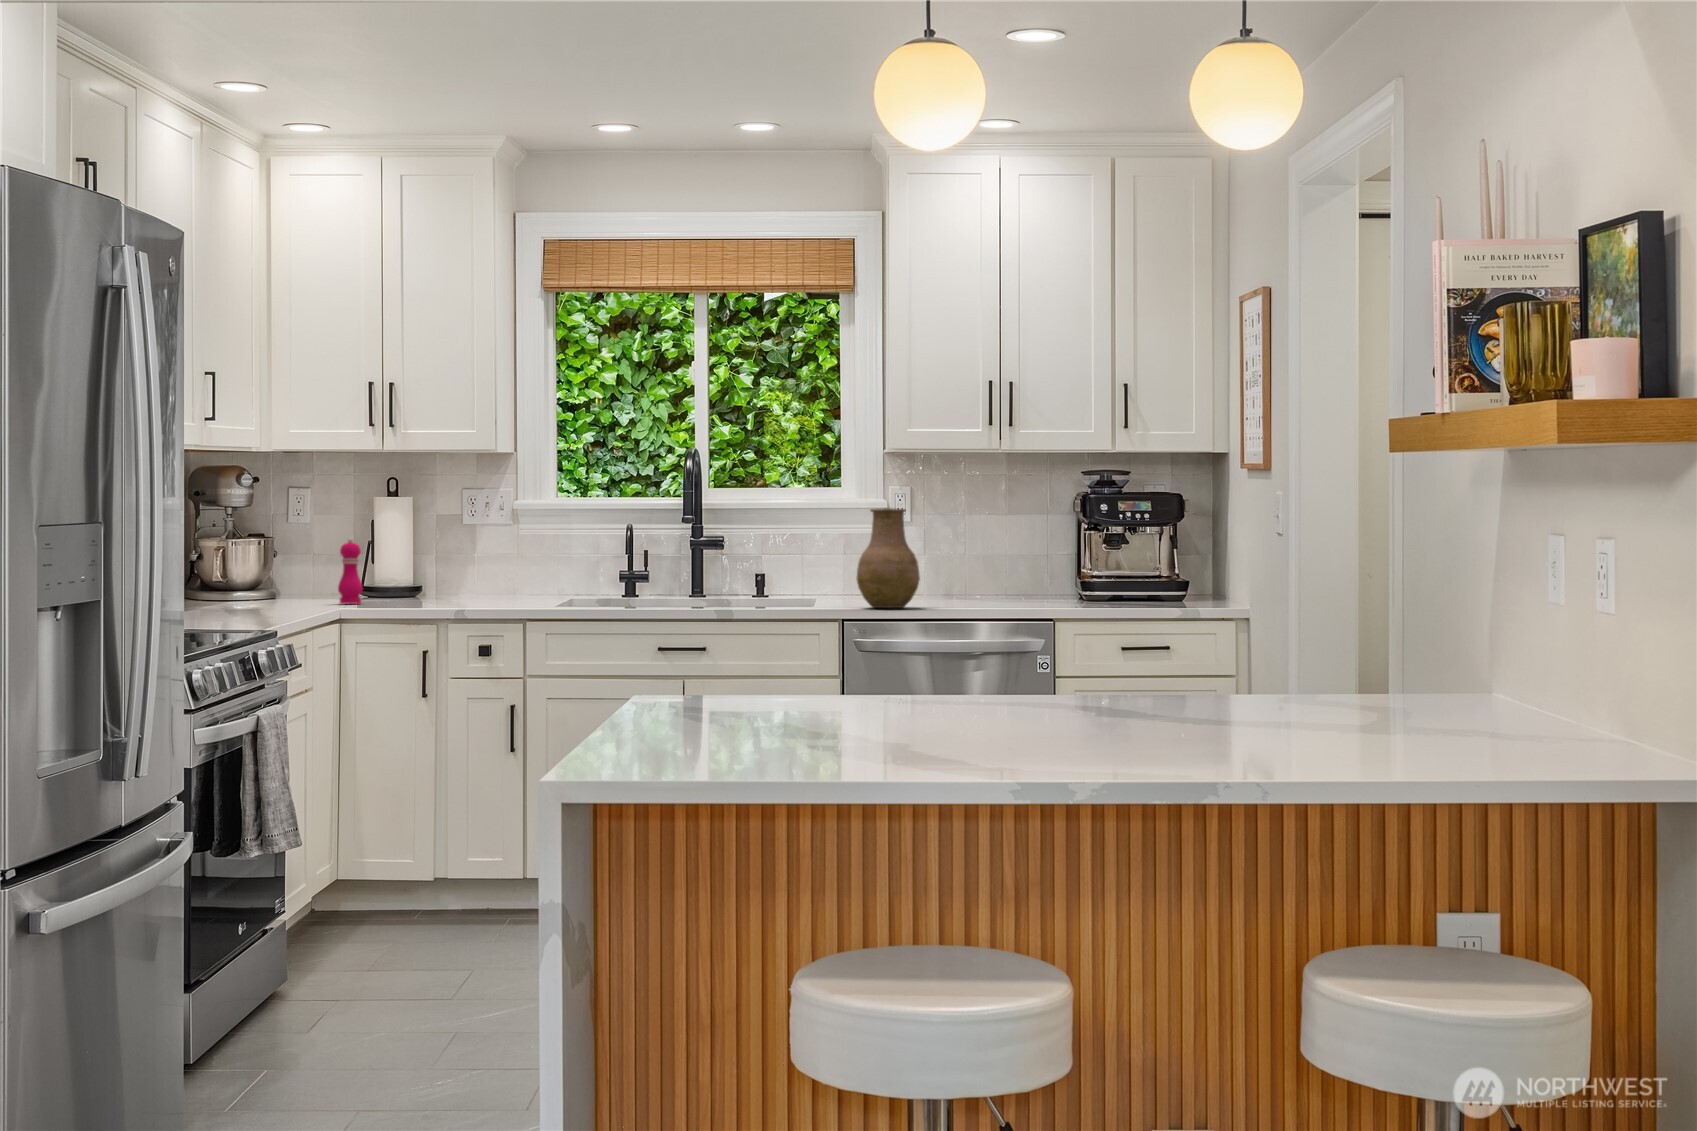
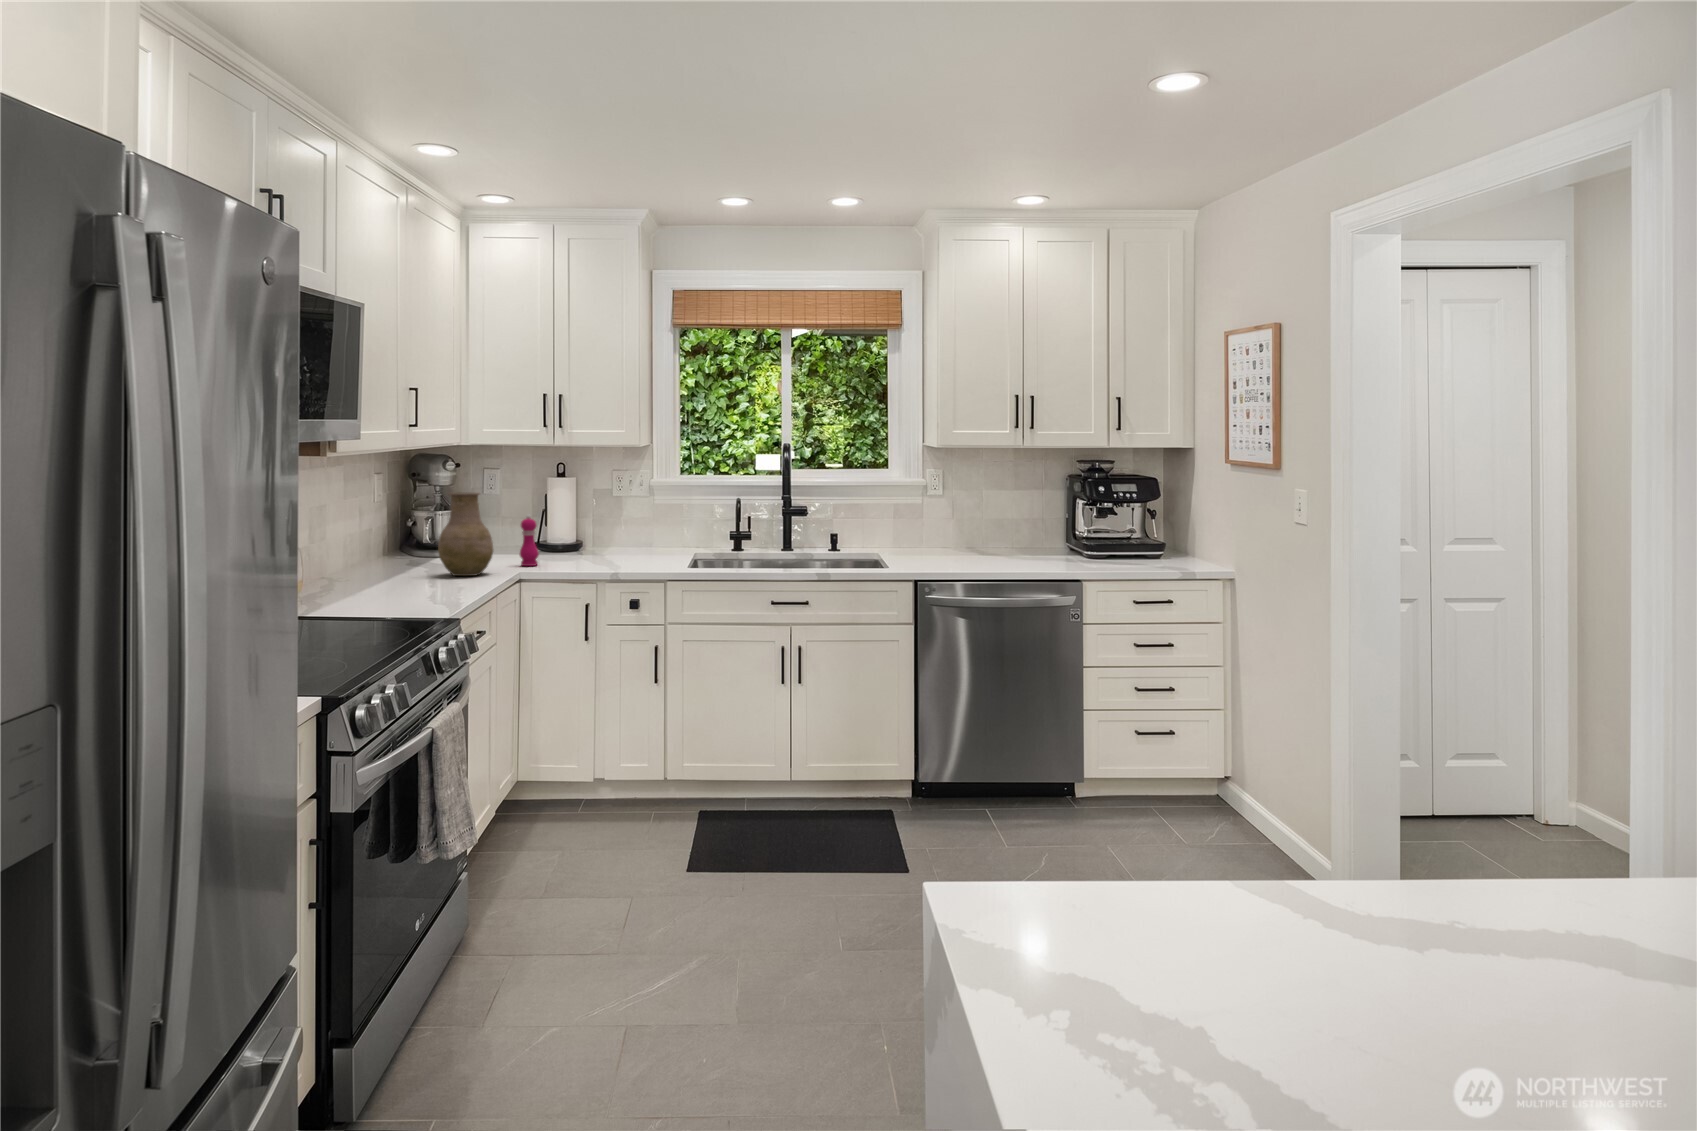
vase: present [856,508,920,608] -> present [438,493,493,576]

